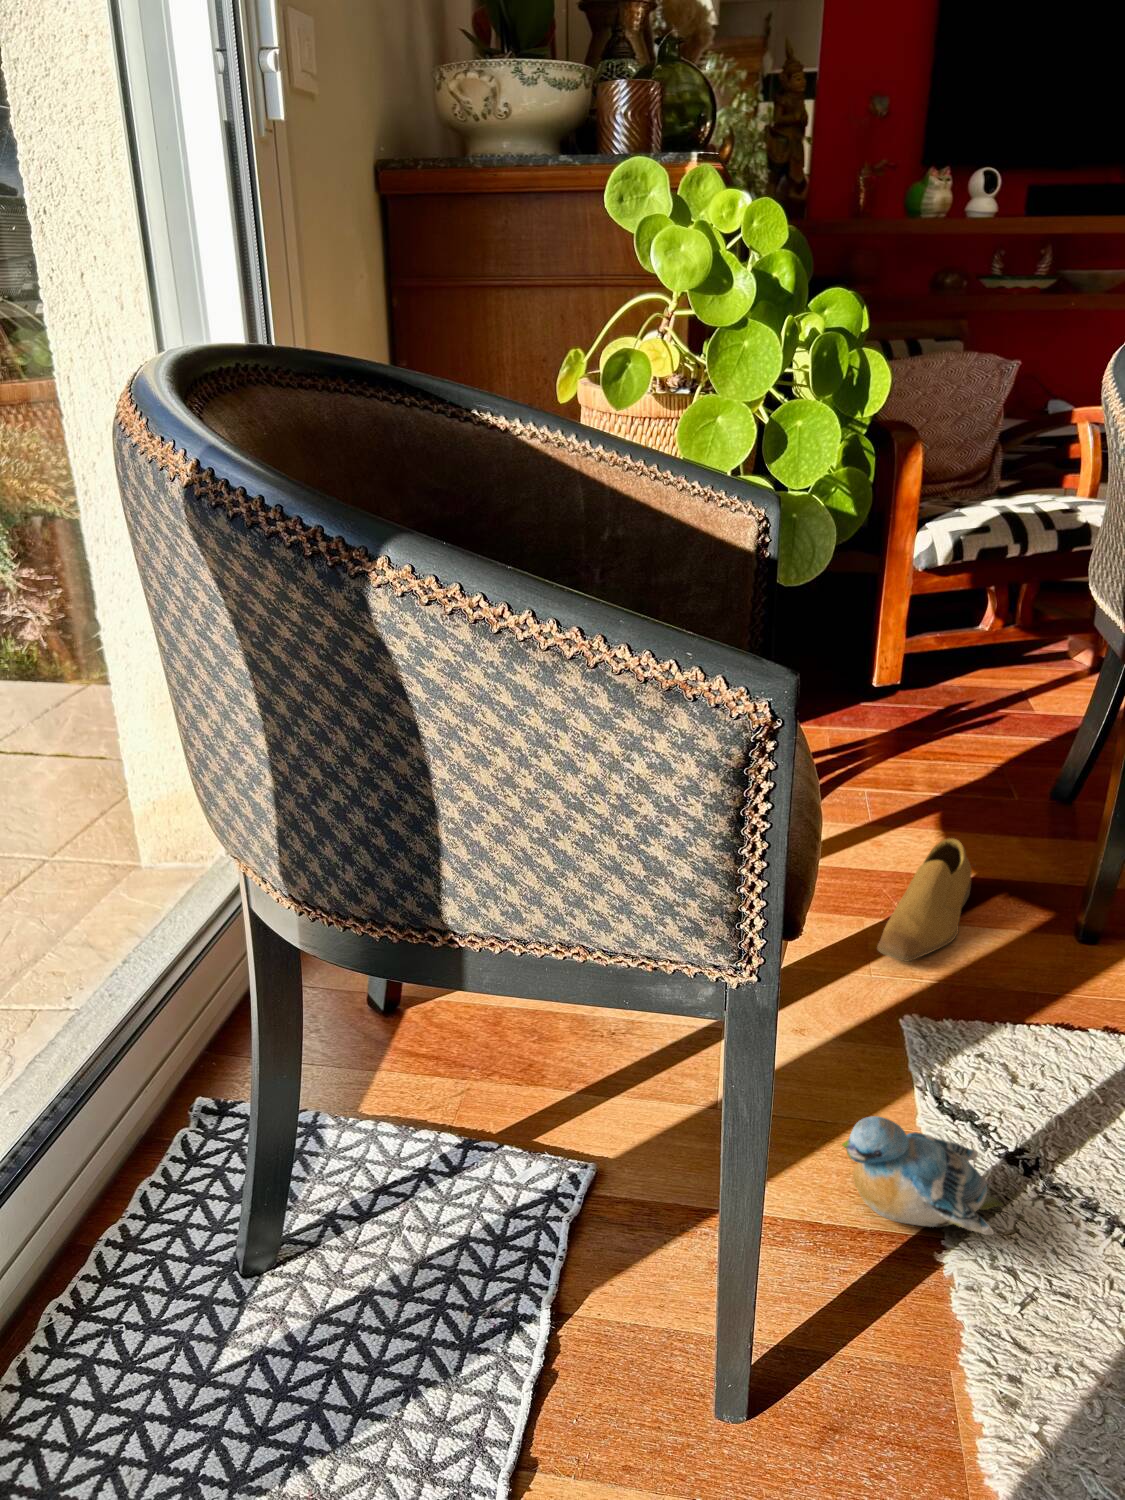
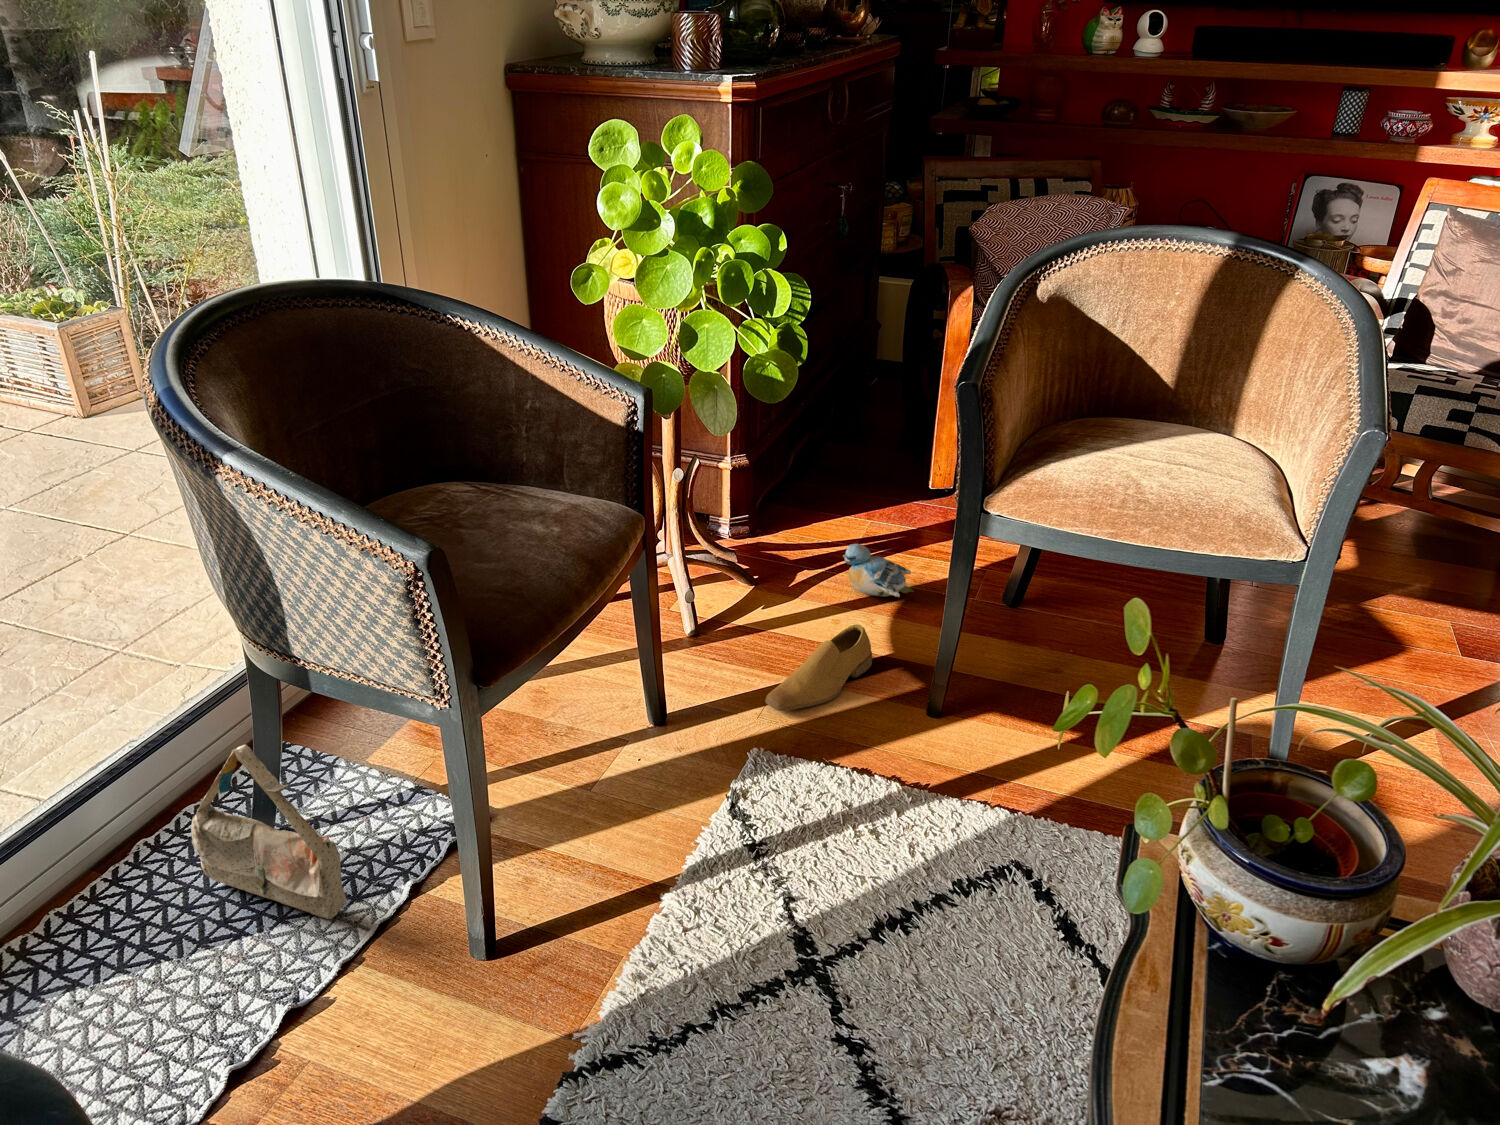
bag: none [178,1104,466,1393] -> present [191,745,346,919]
plush toy: present [842,1116,1003,1235] -> present [843,544,914,597]

